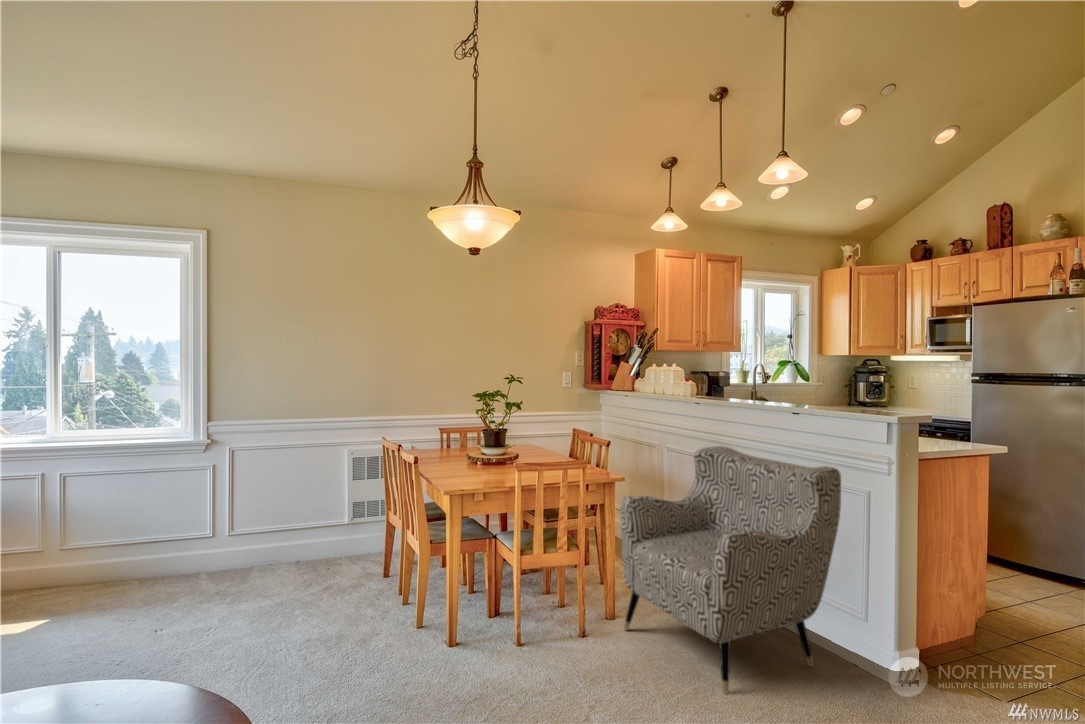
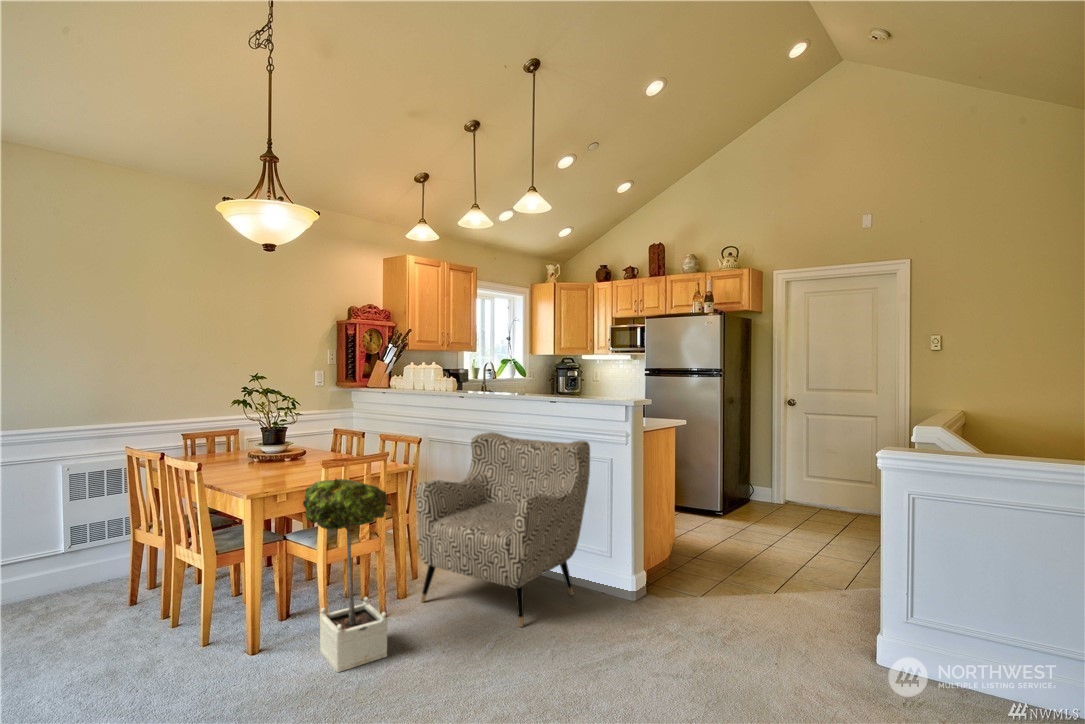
potted tree: none [480,484,564,689] -> present [303,478,388,672]

